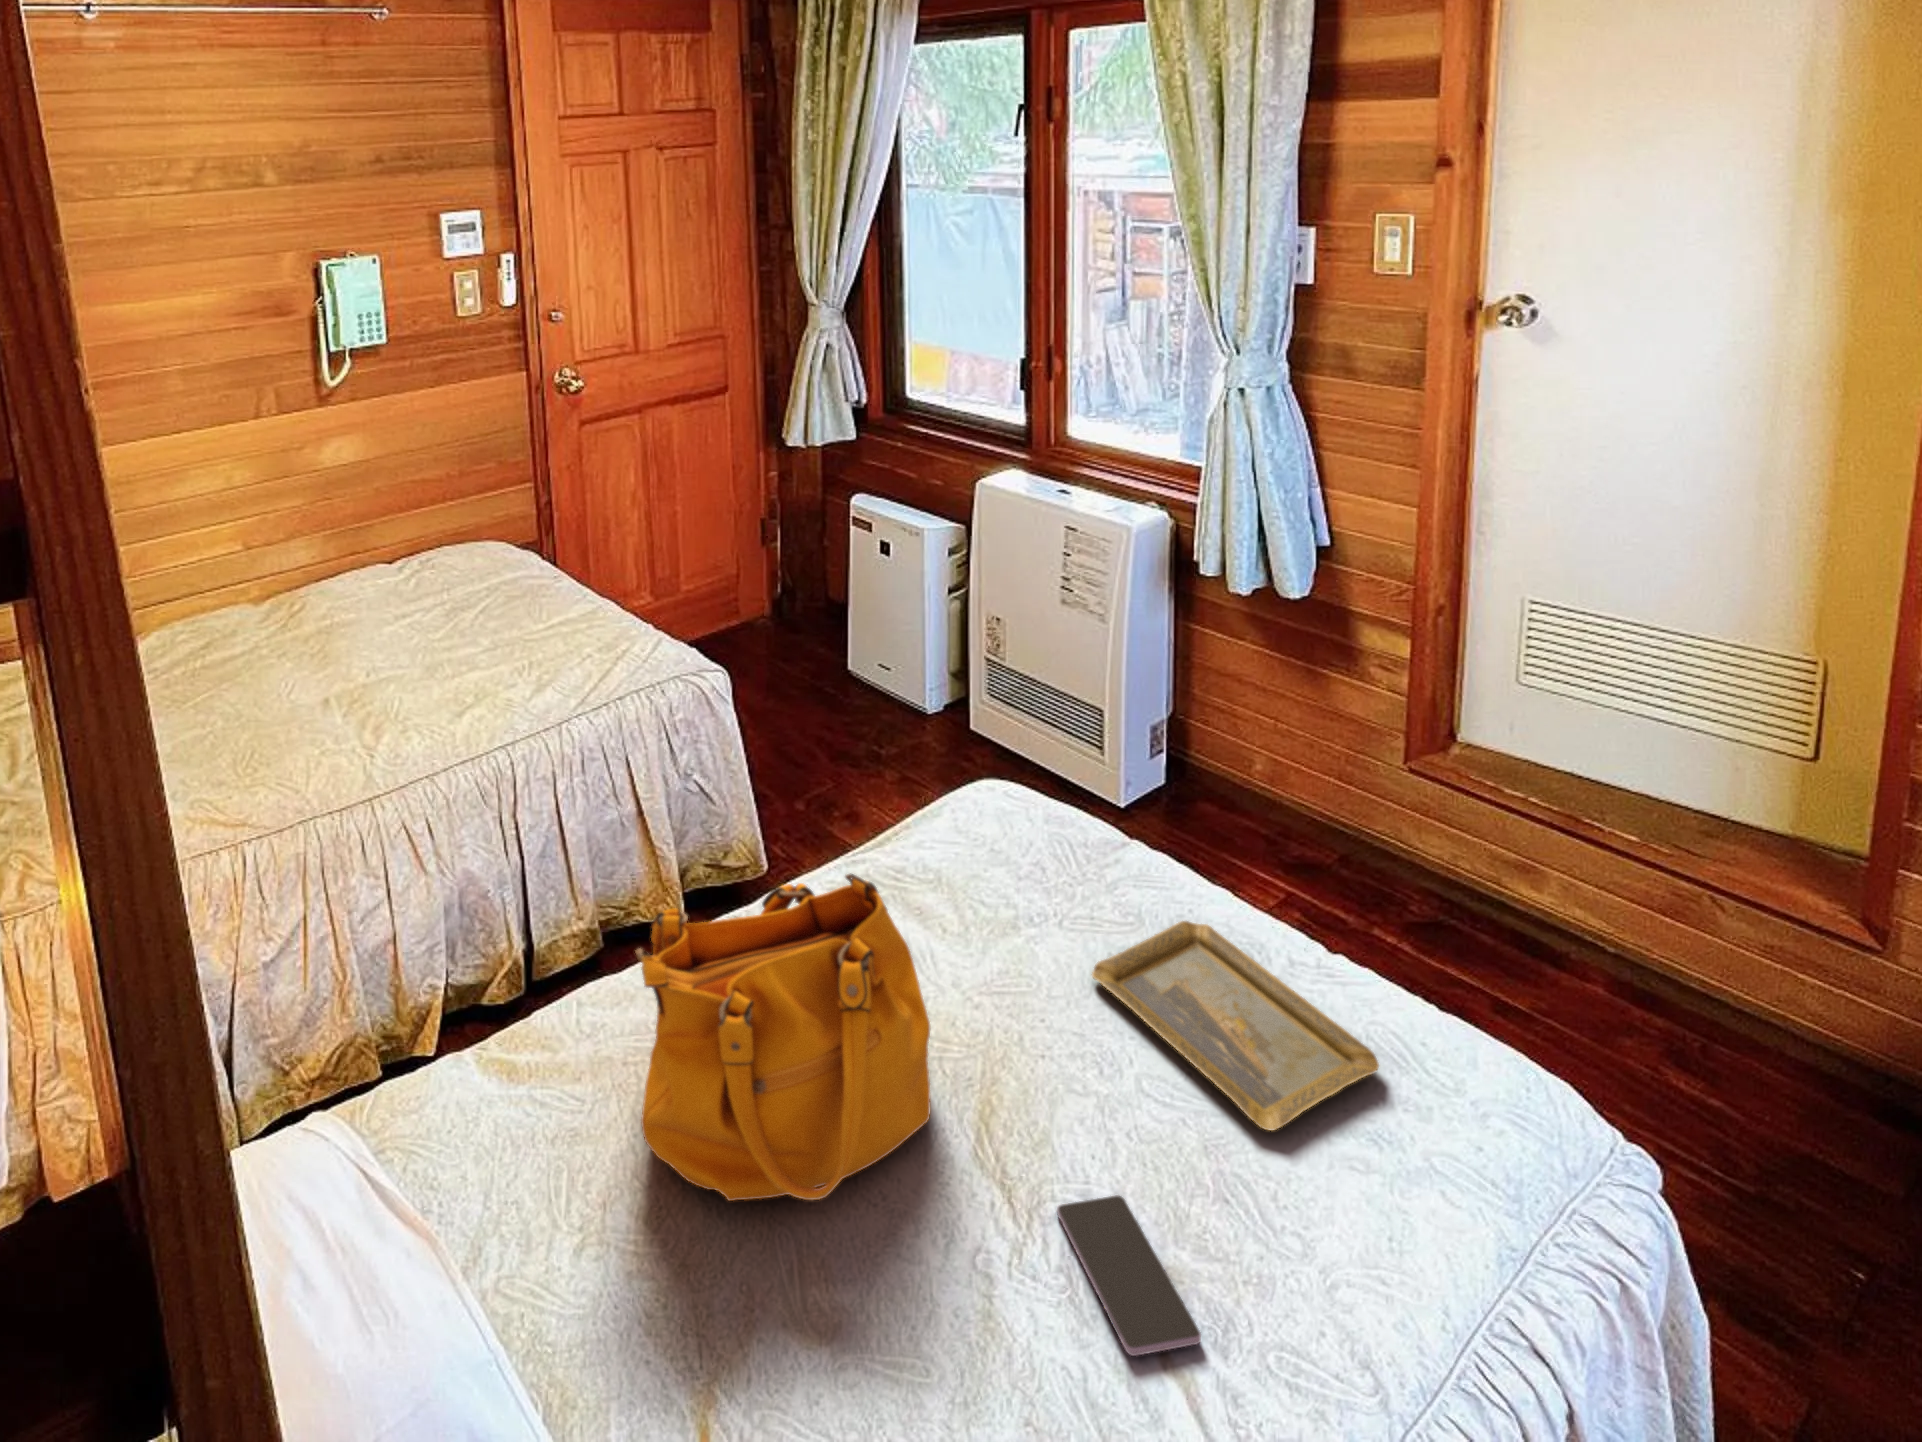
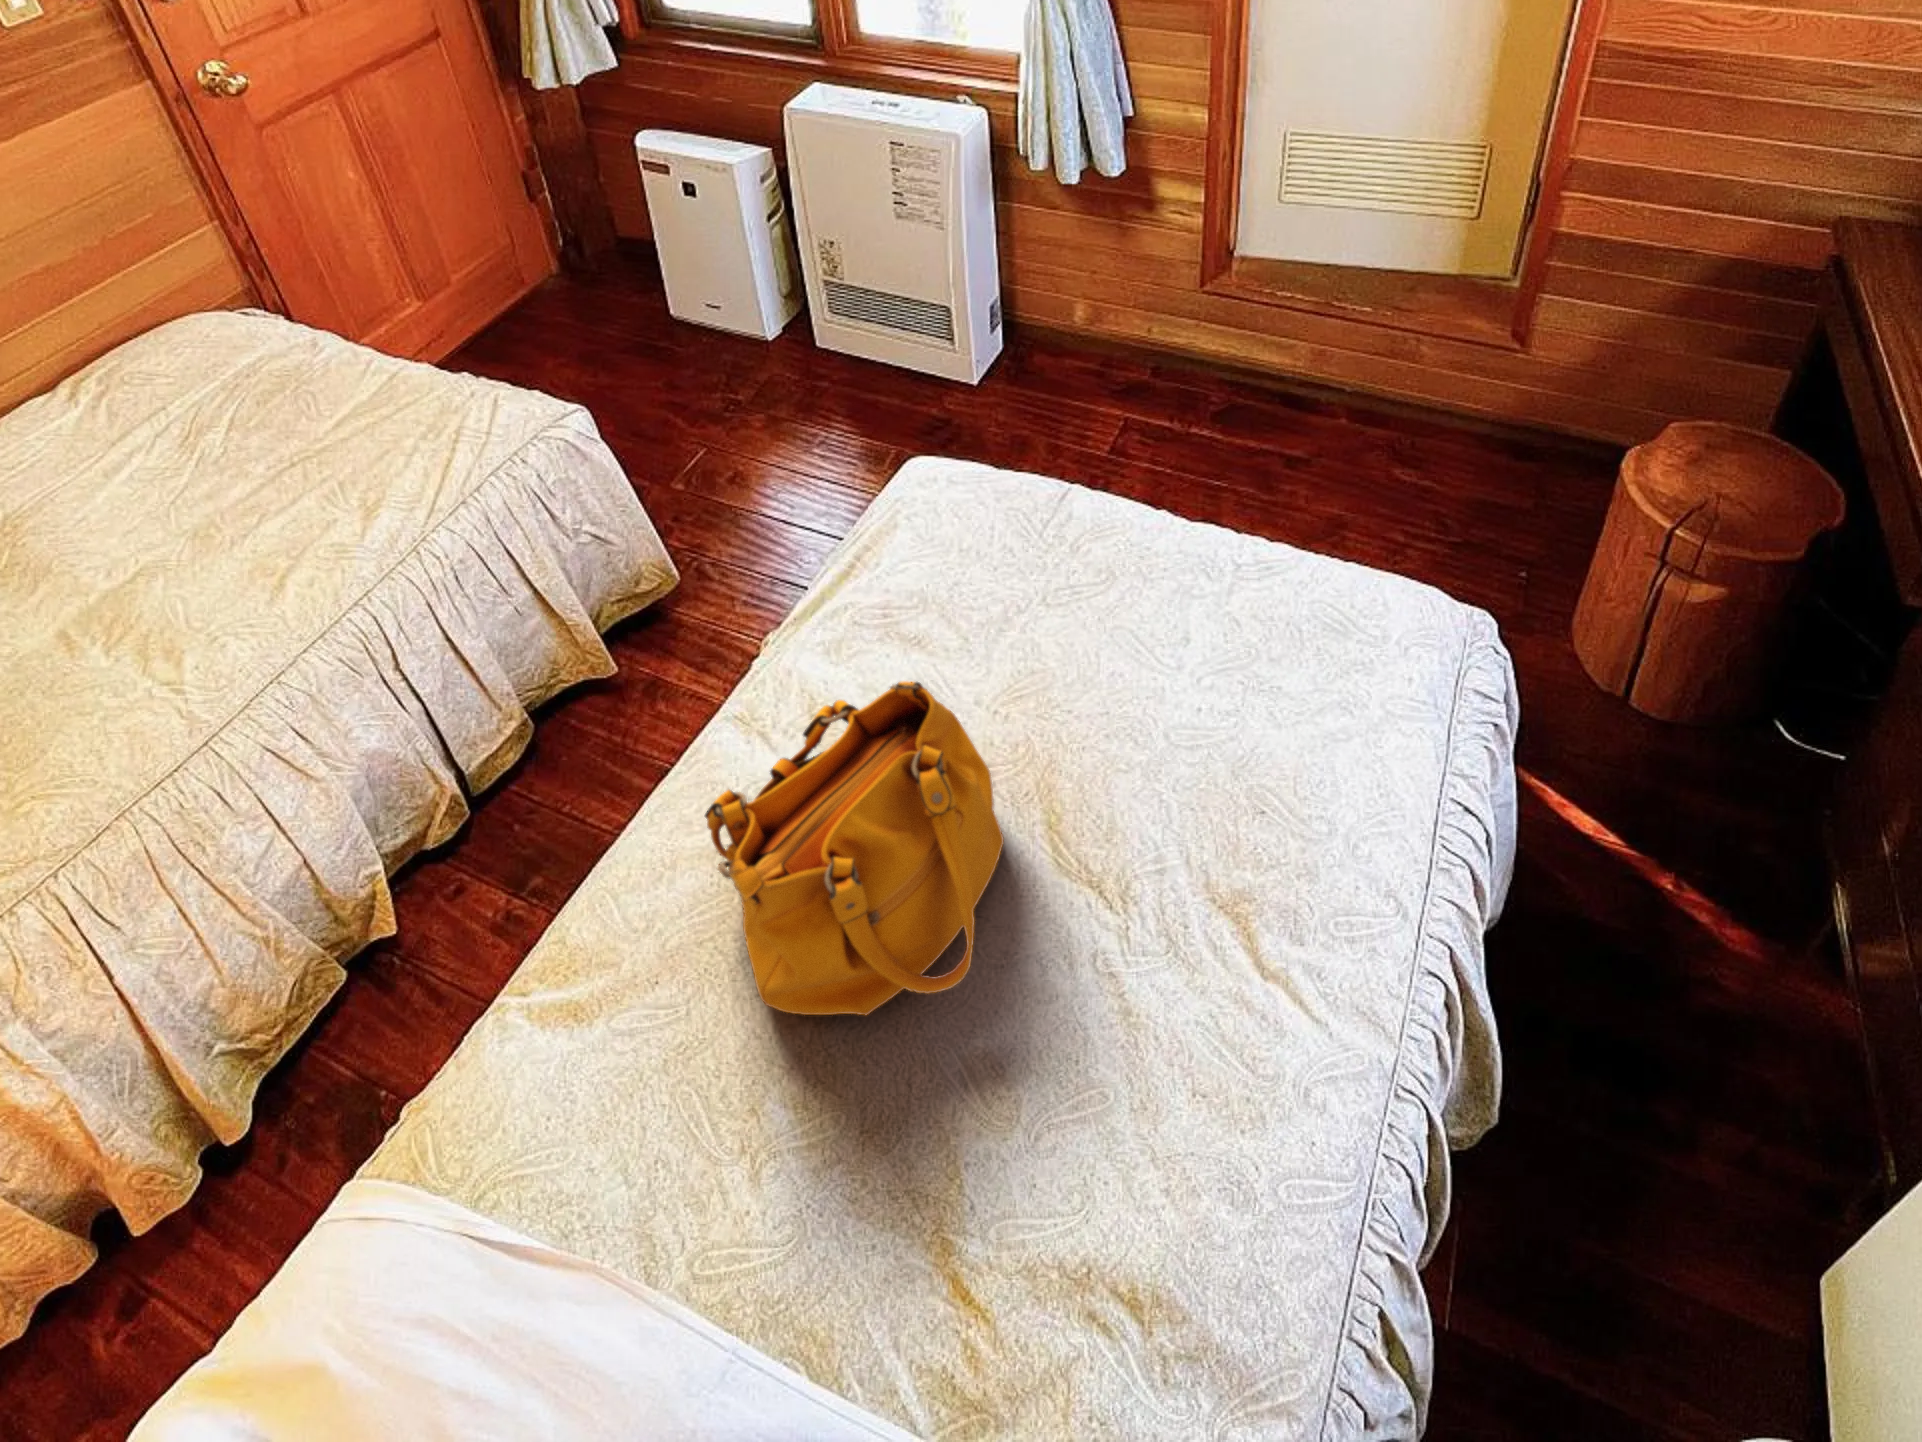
tray: present [1092,921,1379,1131] -> none [1082,552,1310,721]
smartphone: present [1057,1195,1201,1356] -> none [1127,830,1259,958]

